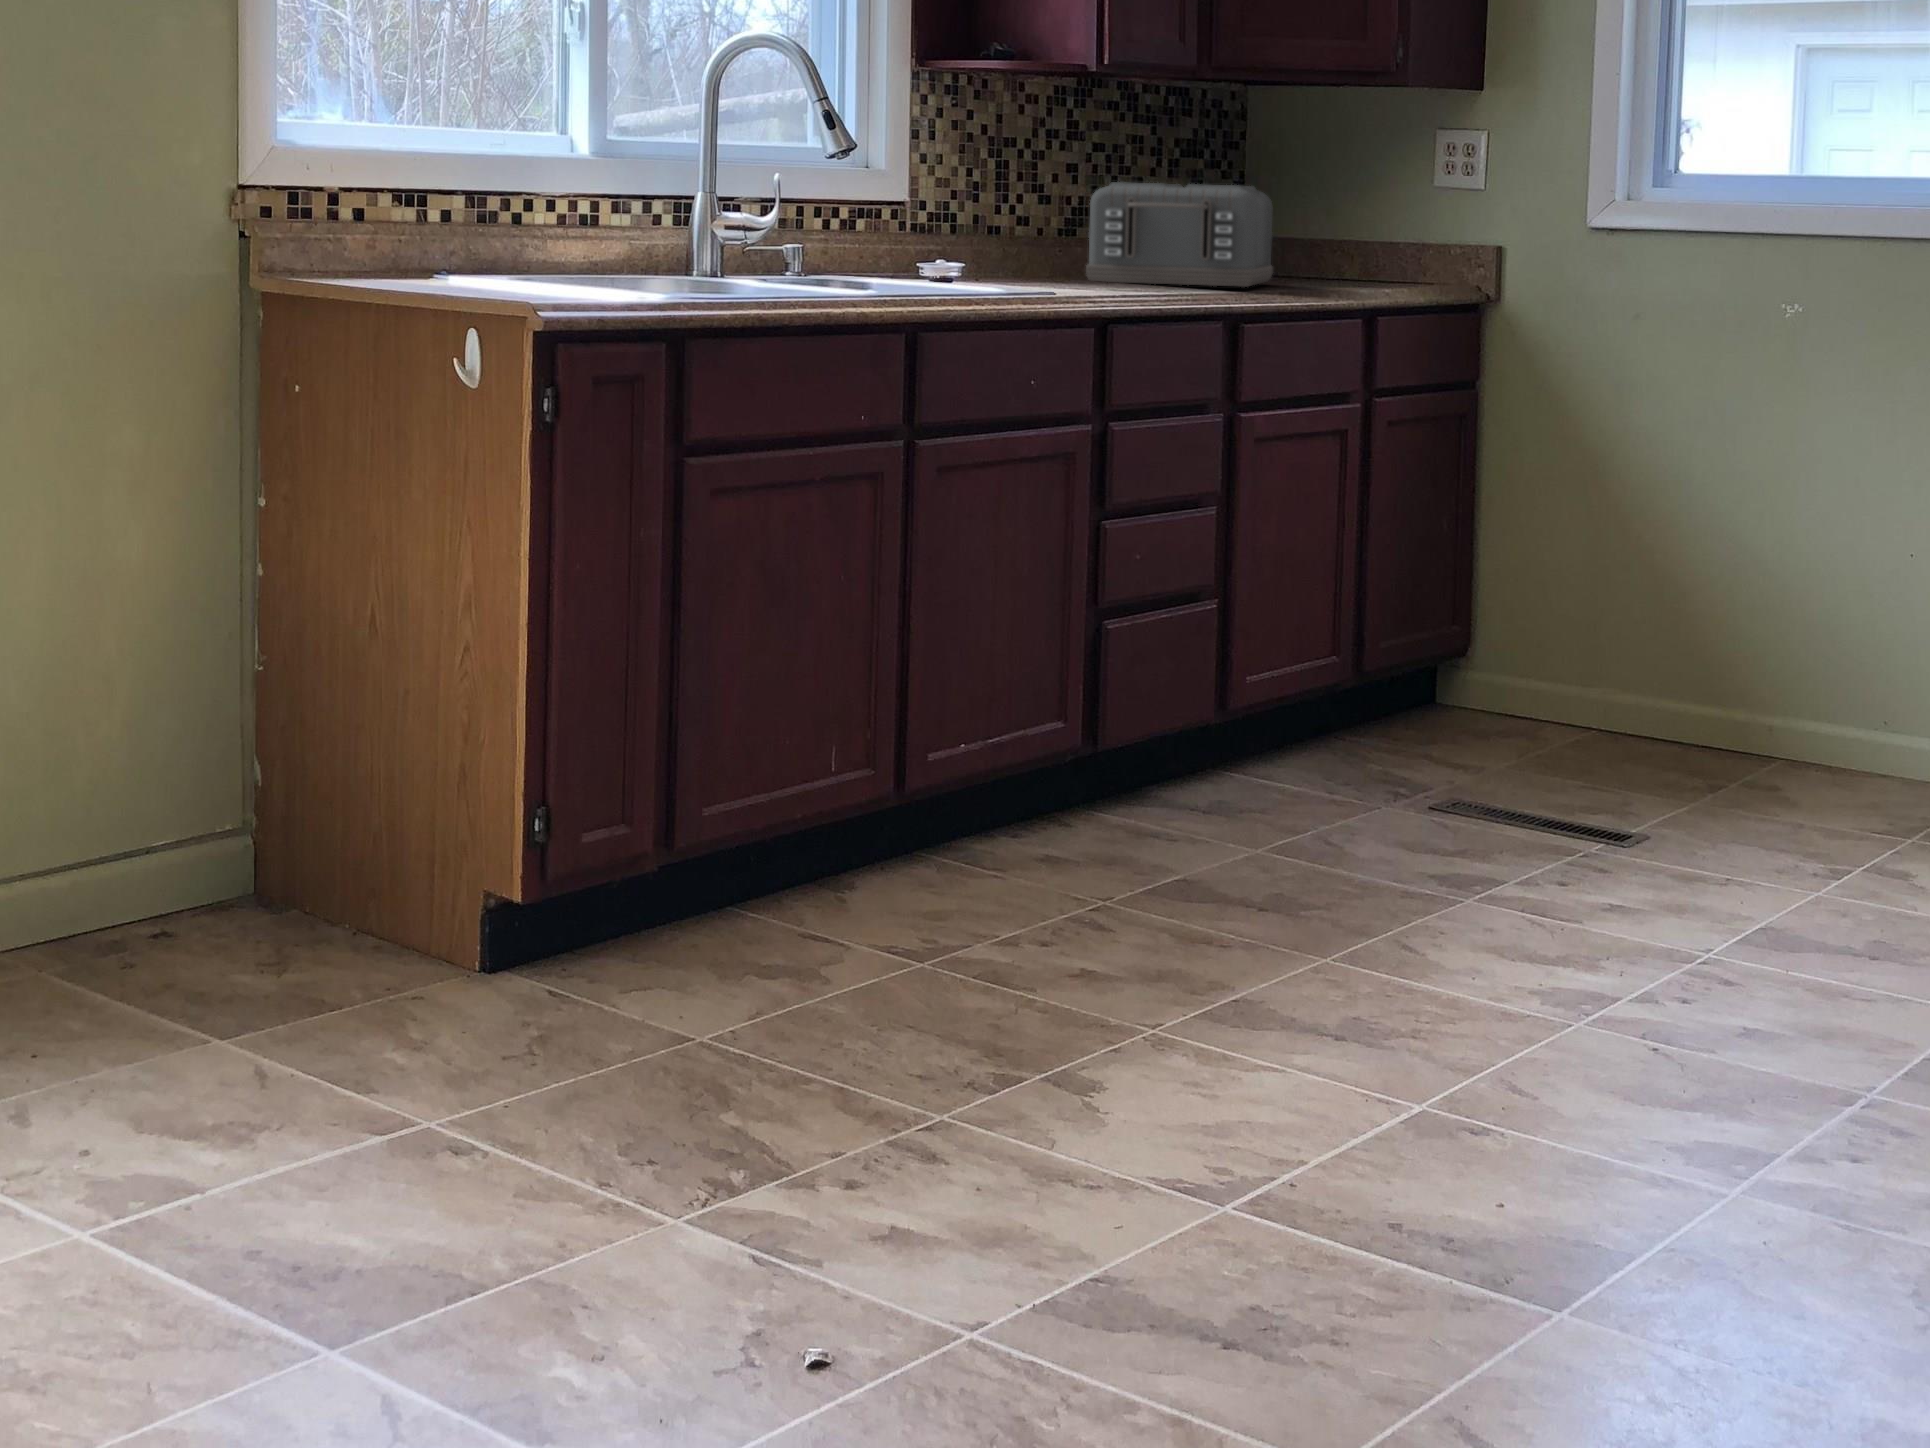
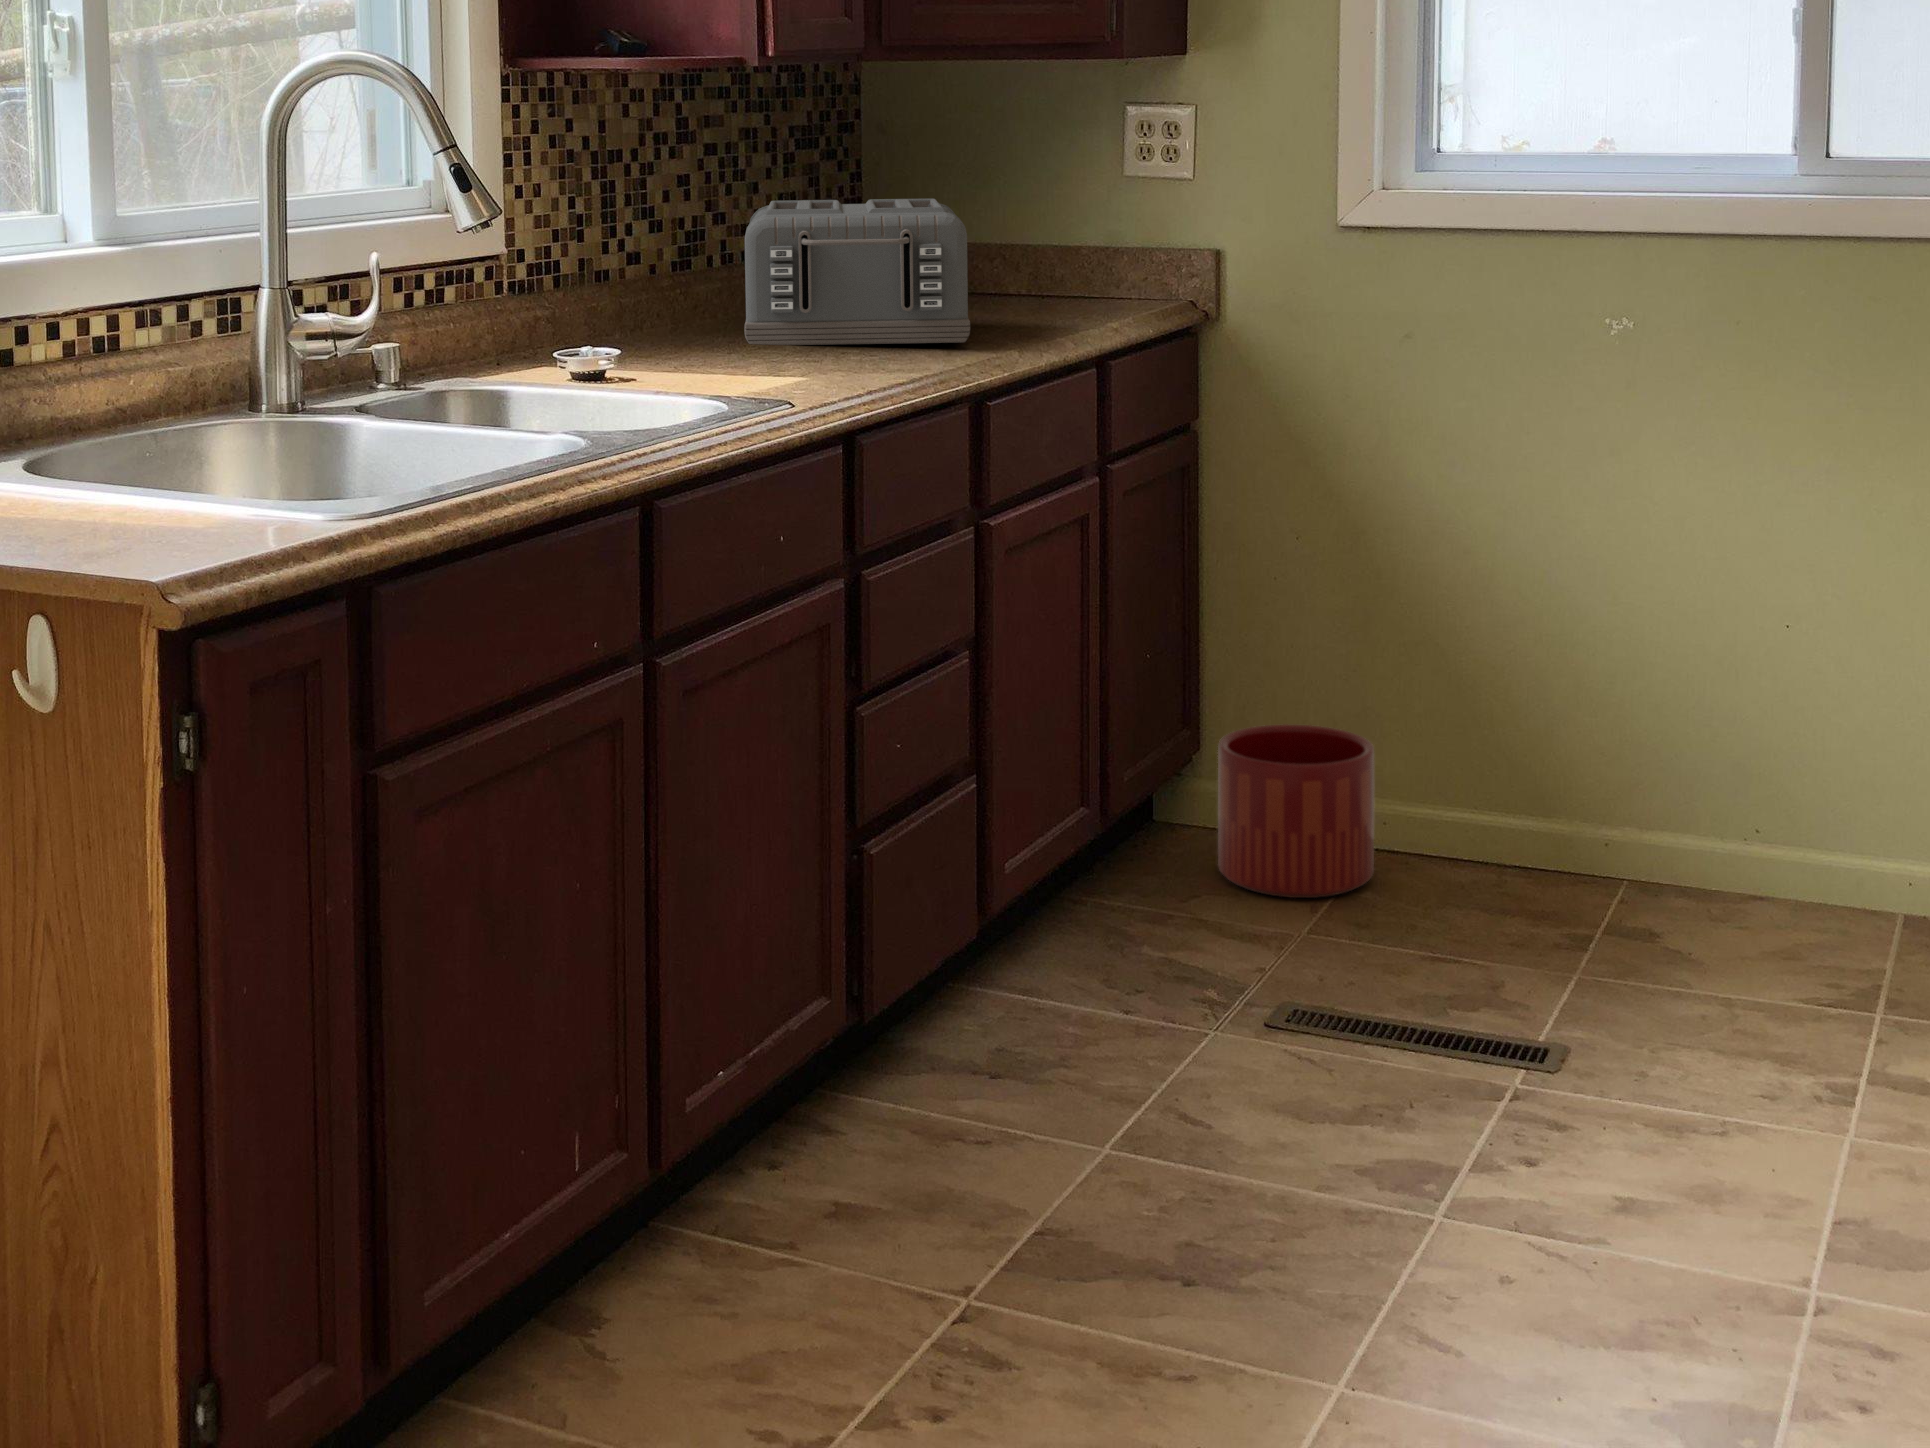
planter: none [1459,620,1584,747] -> present [1218,724,1374,898]

